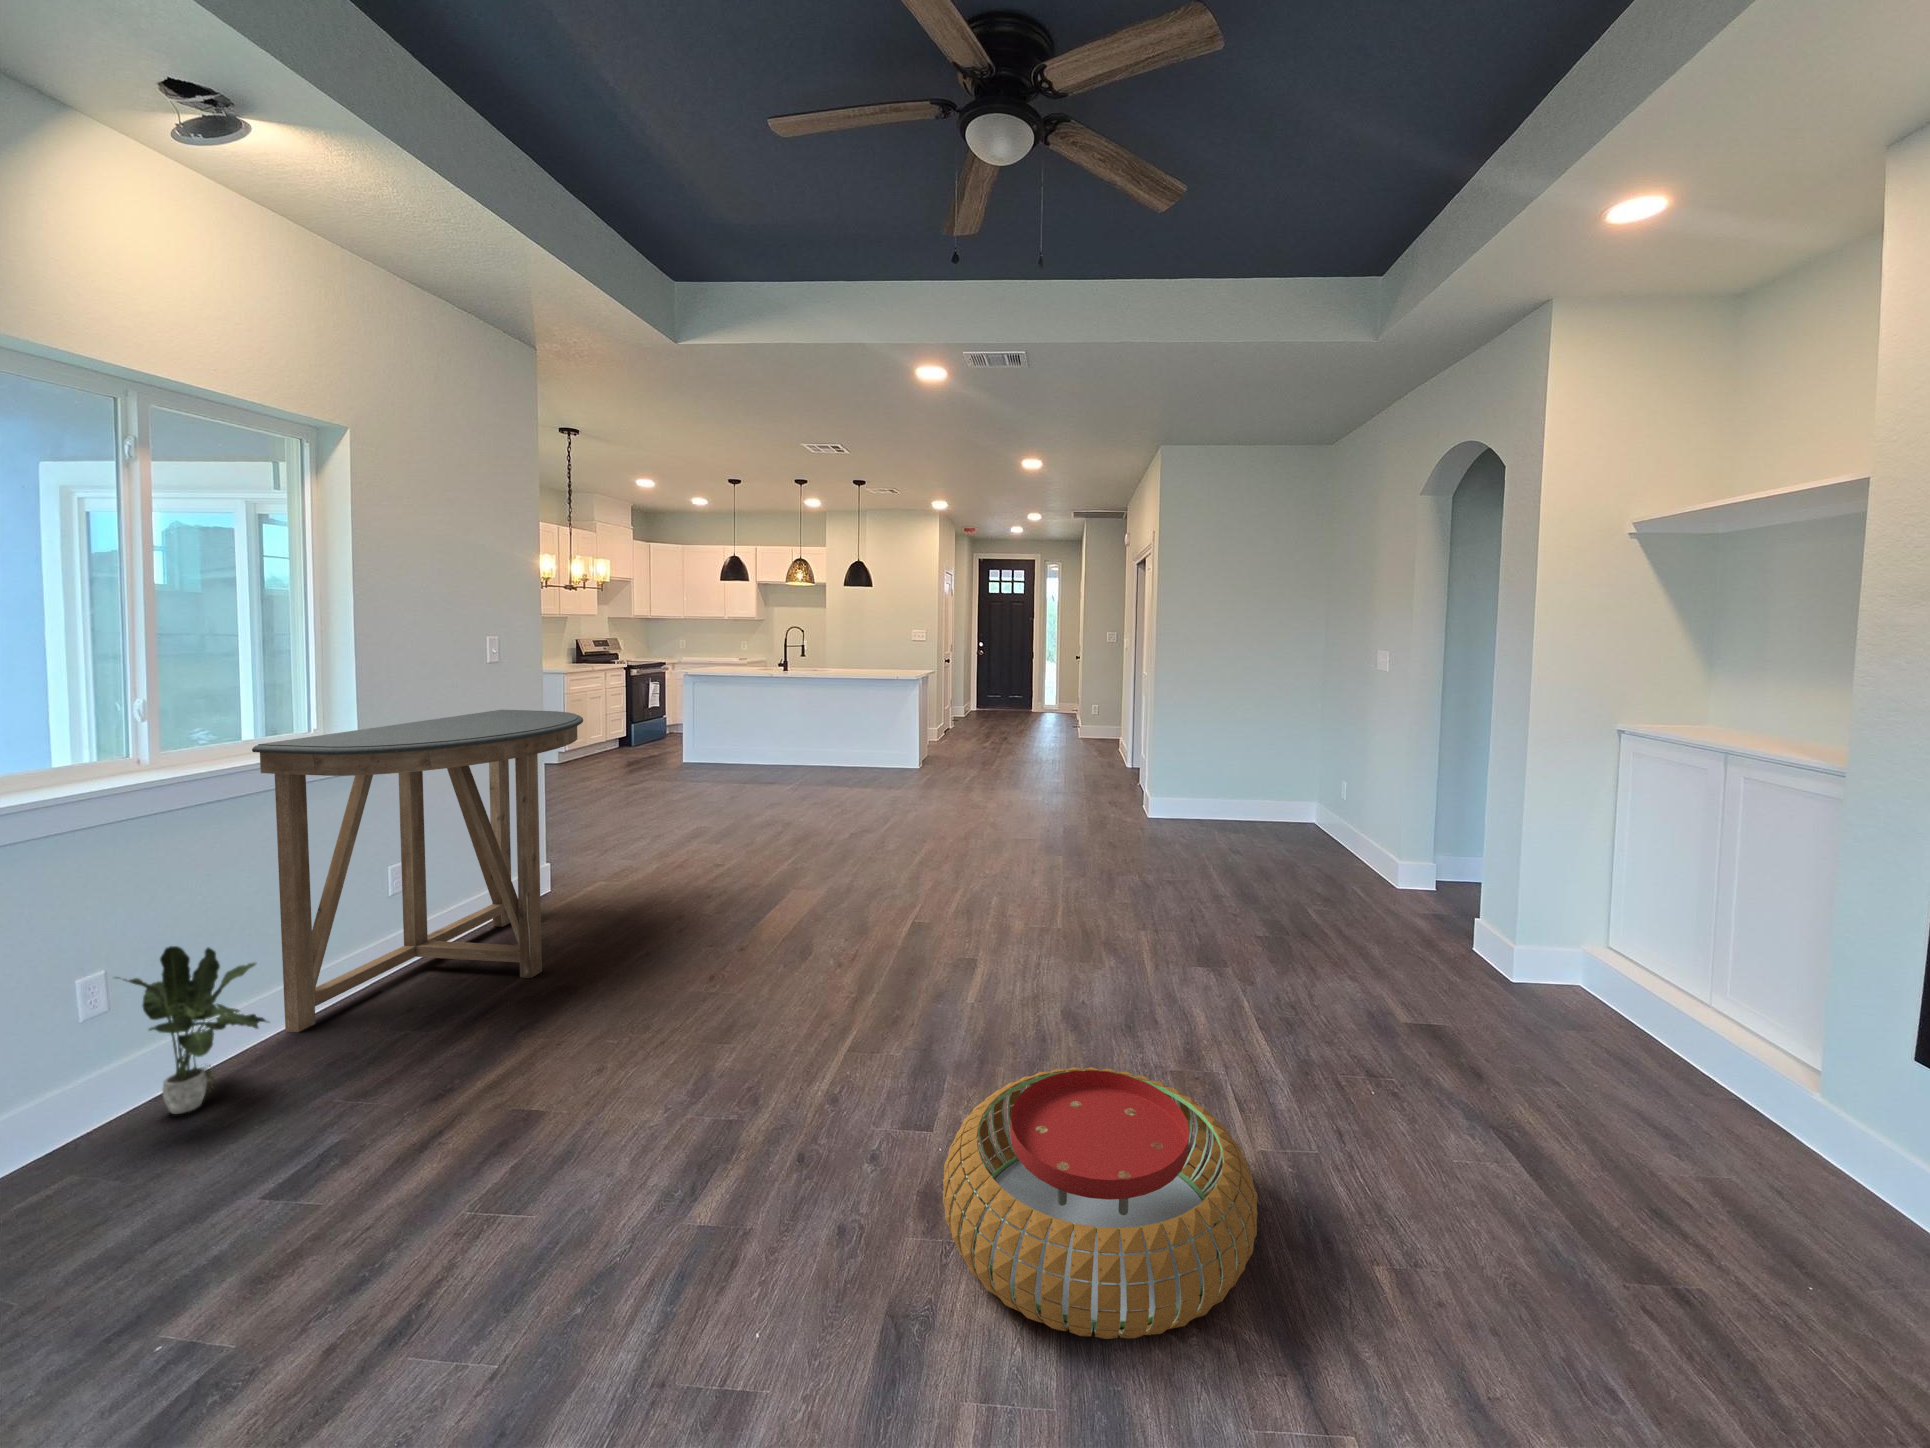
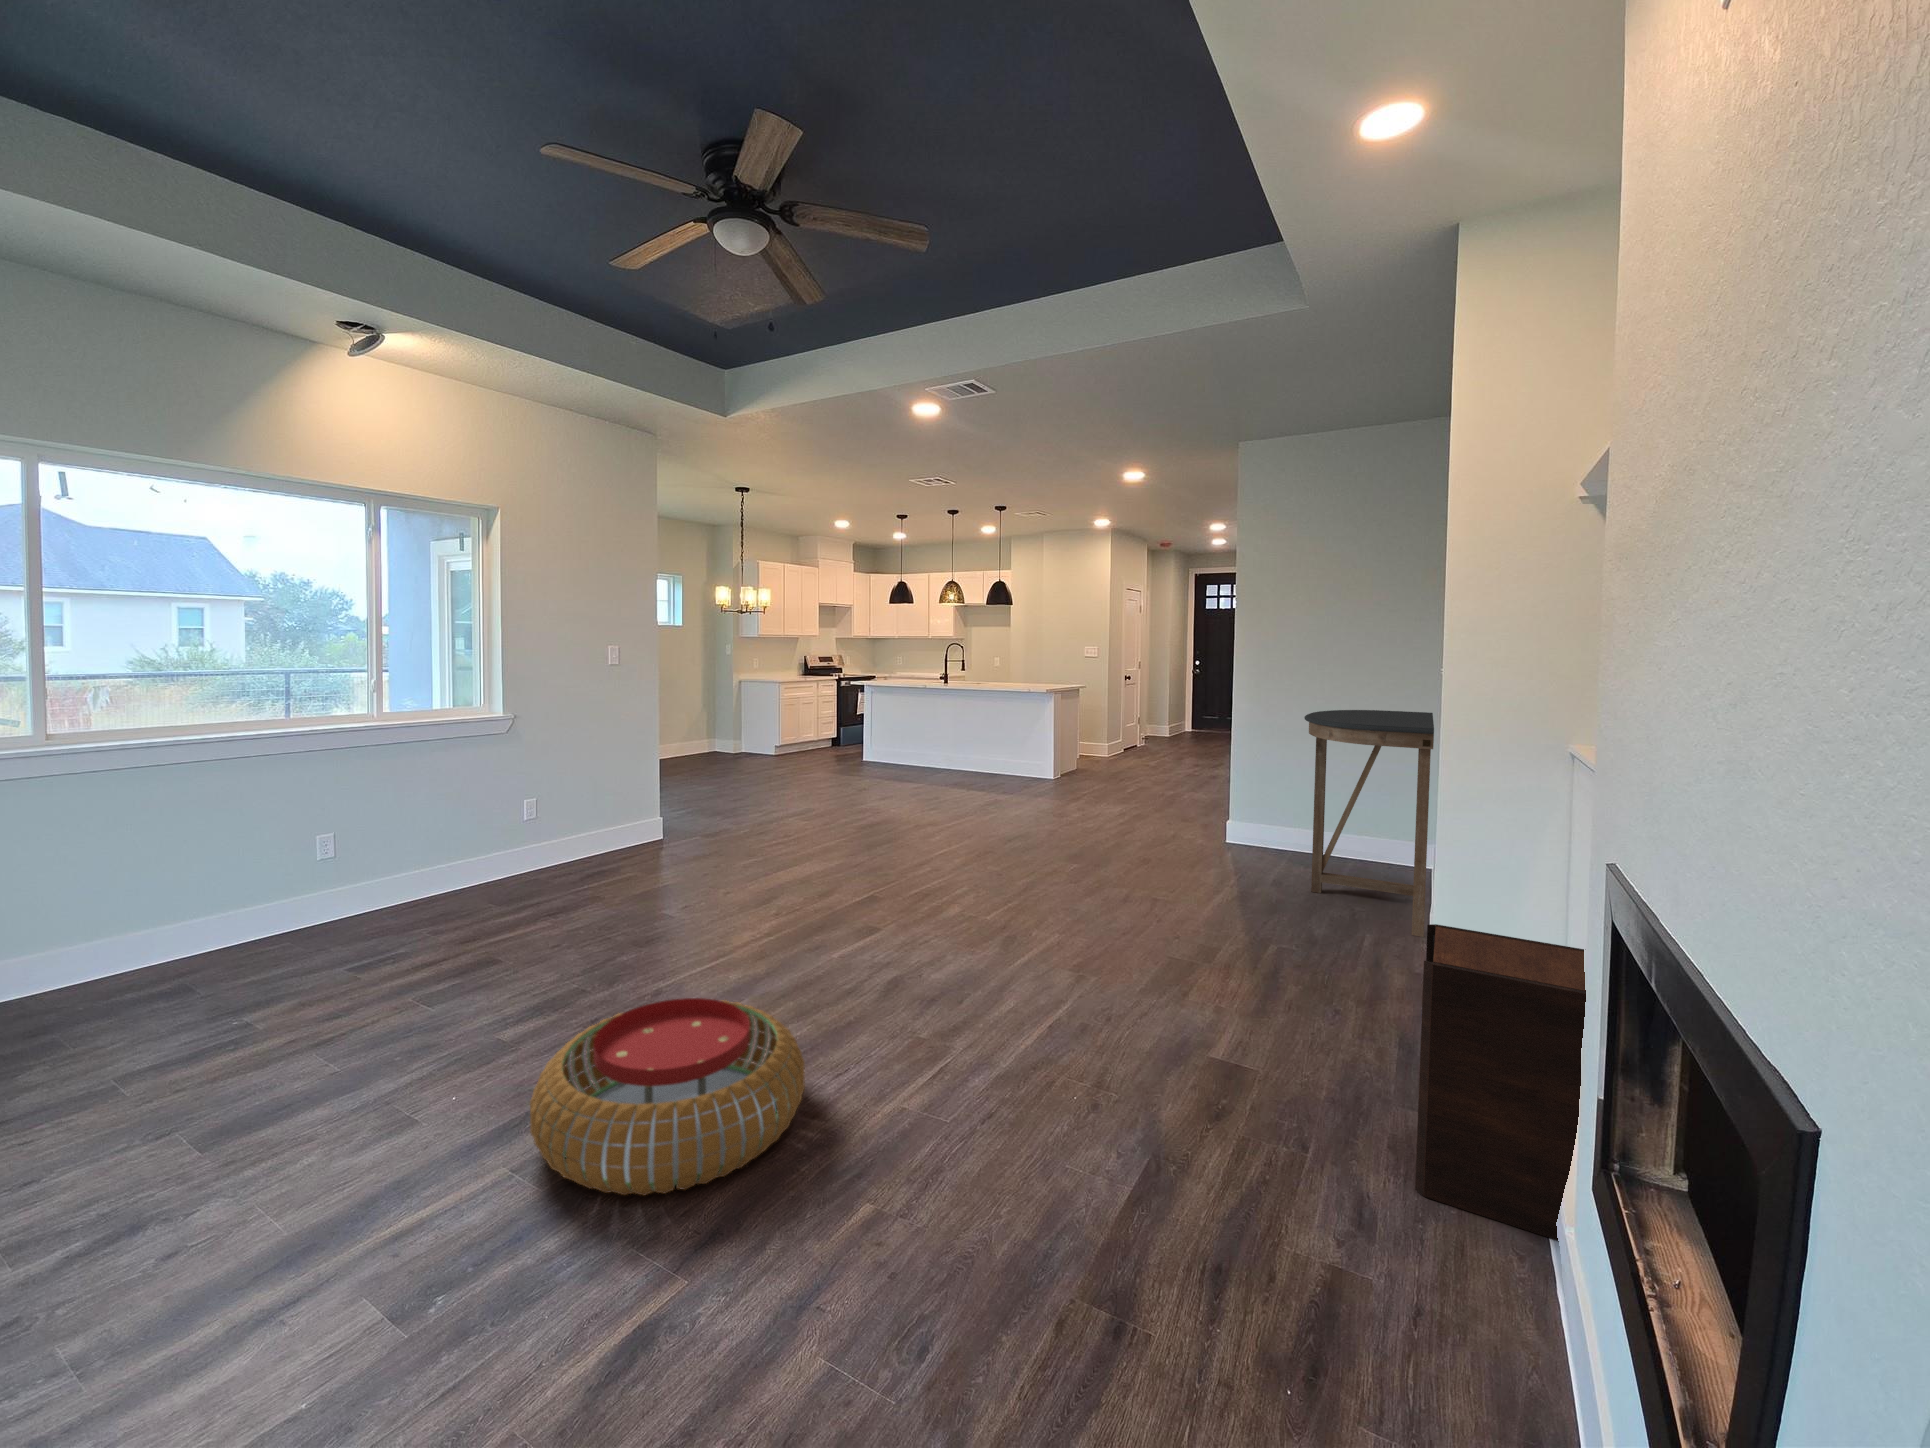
console table: present [252,710,583,1032] -> present [1304,710,1434,937]
speaker: none [1564,866,1758,1078] -> present [1415,924,1586,1240]
potted plant: present [115,946,267,1114] -> none [324,823,399,923]

